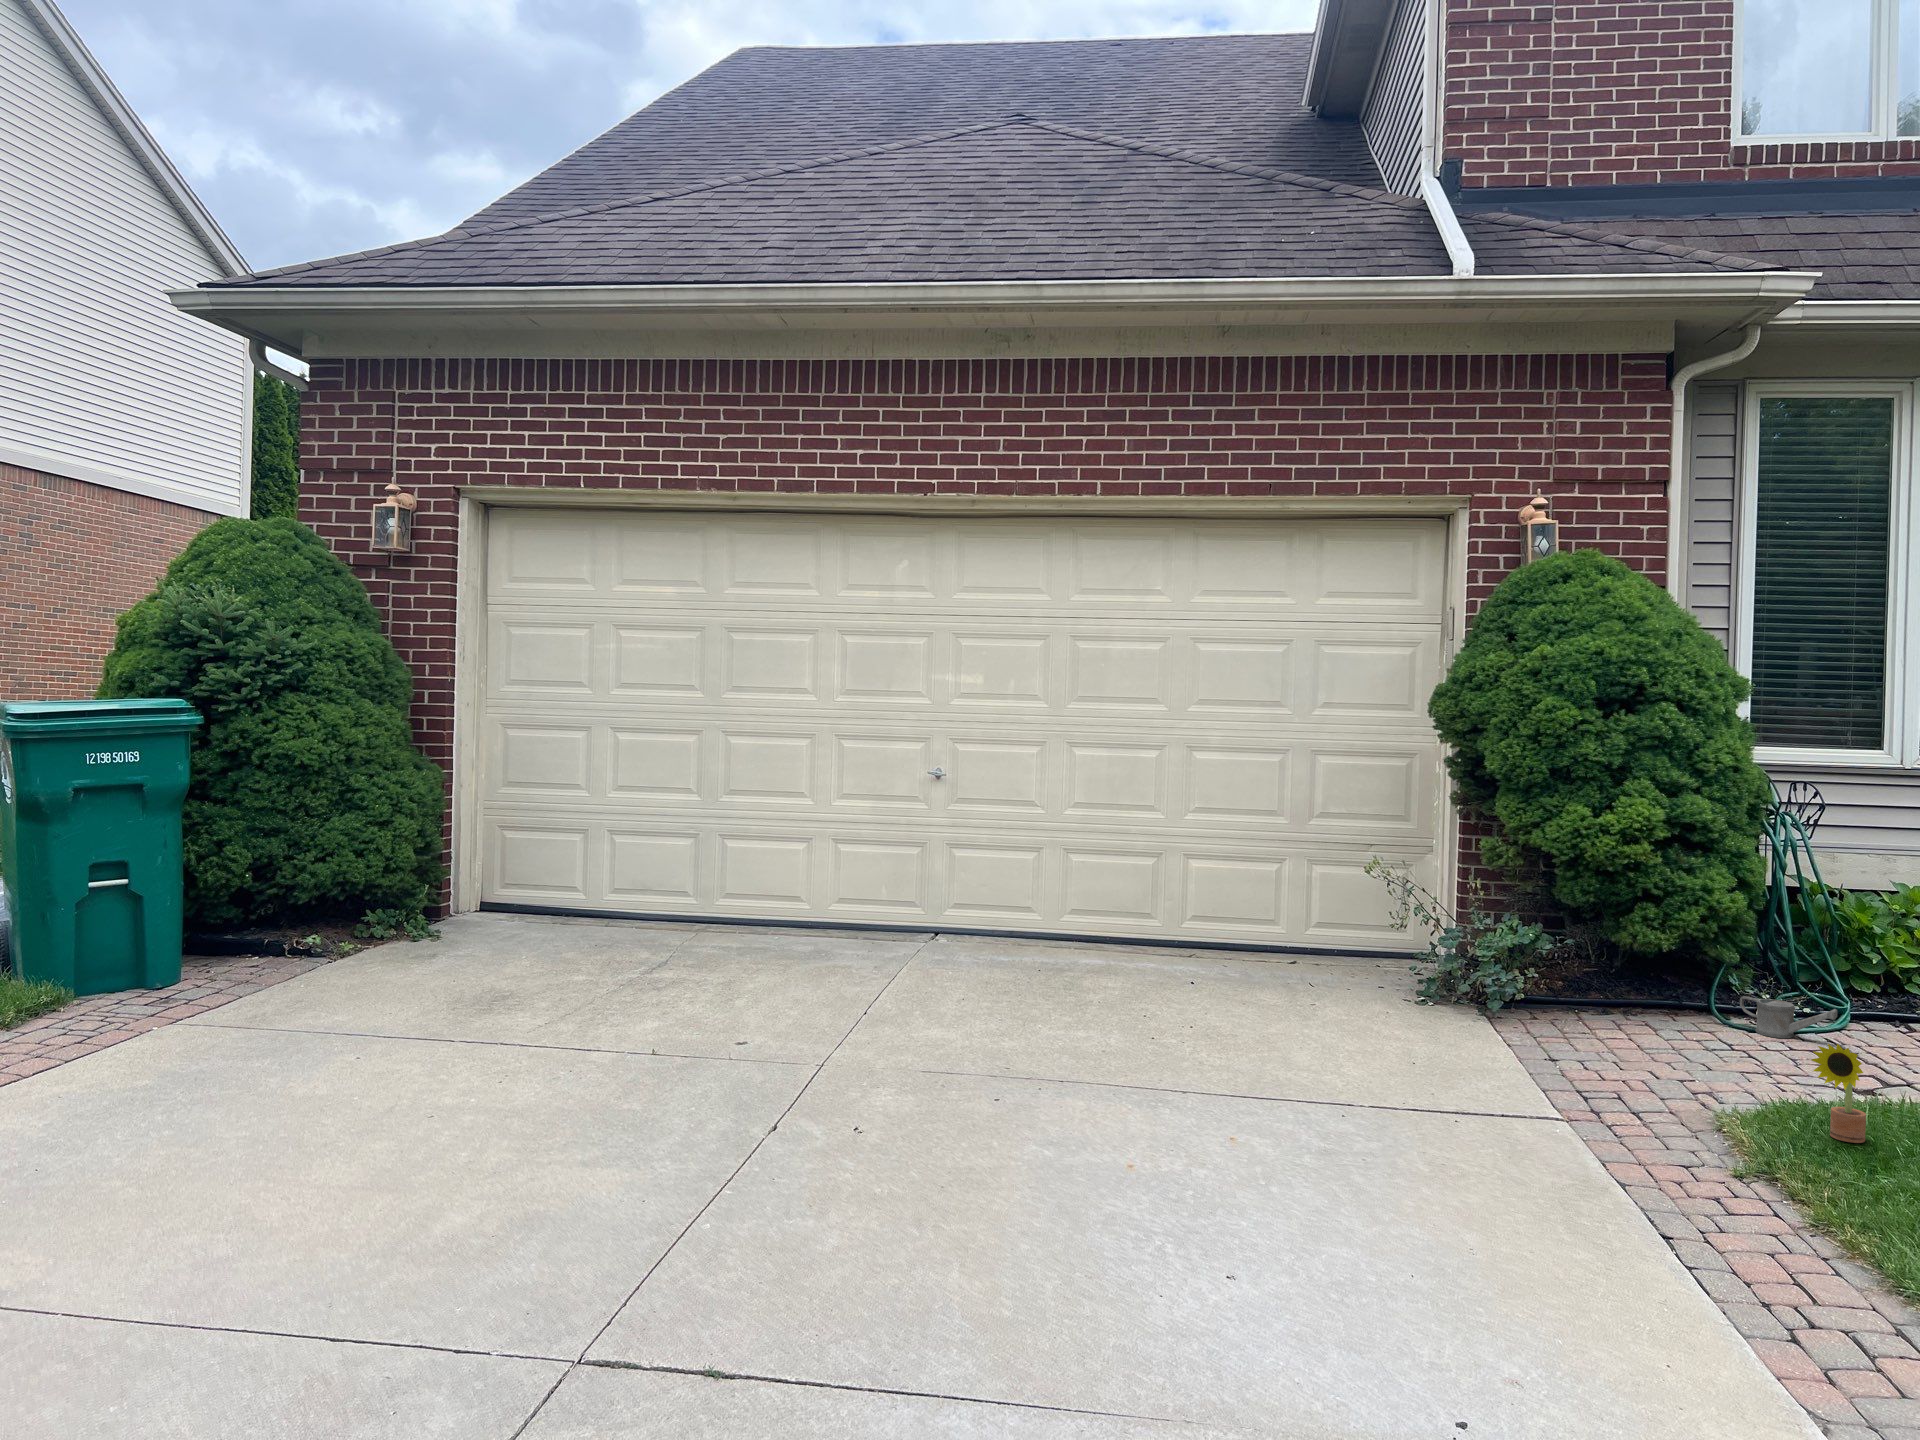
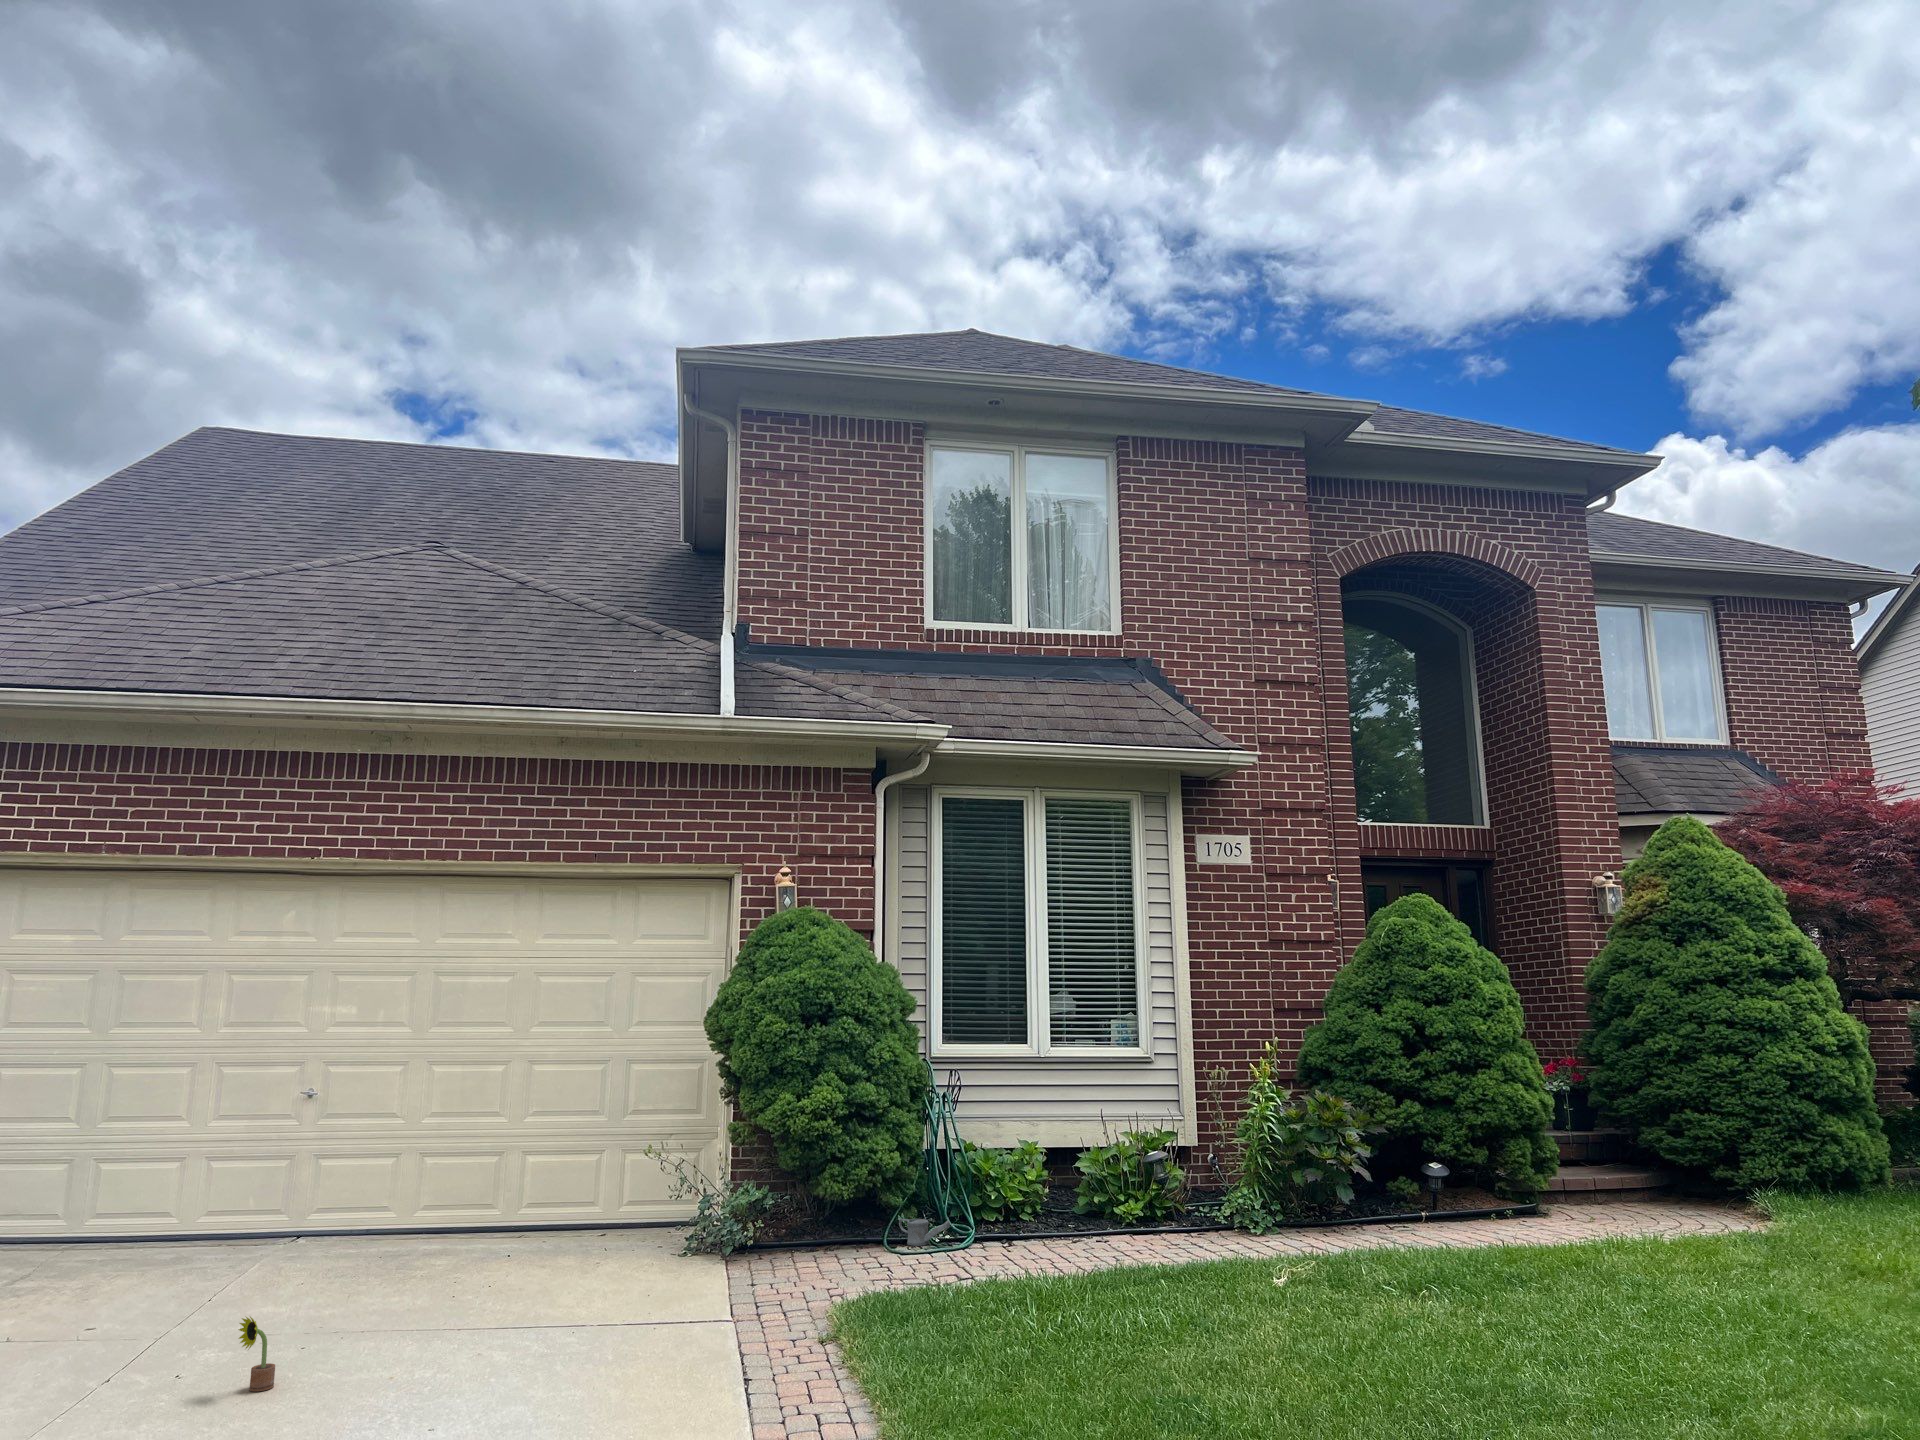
decorative plant: present [1811,1044,1866,1143] -> present [238,1317,275,1392]

